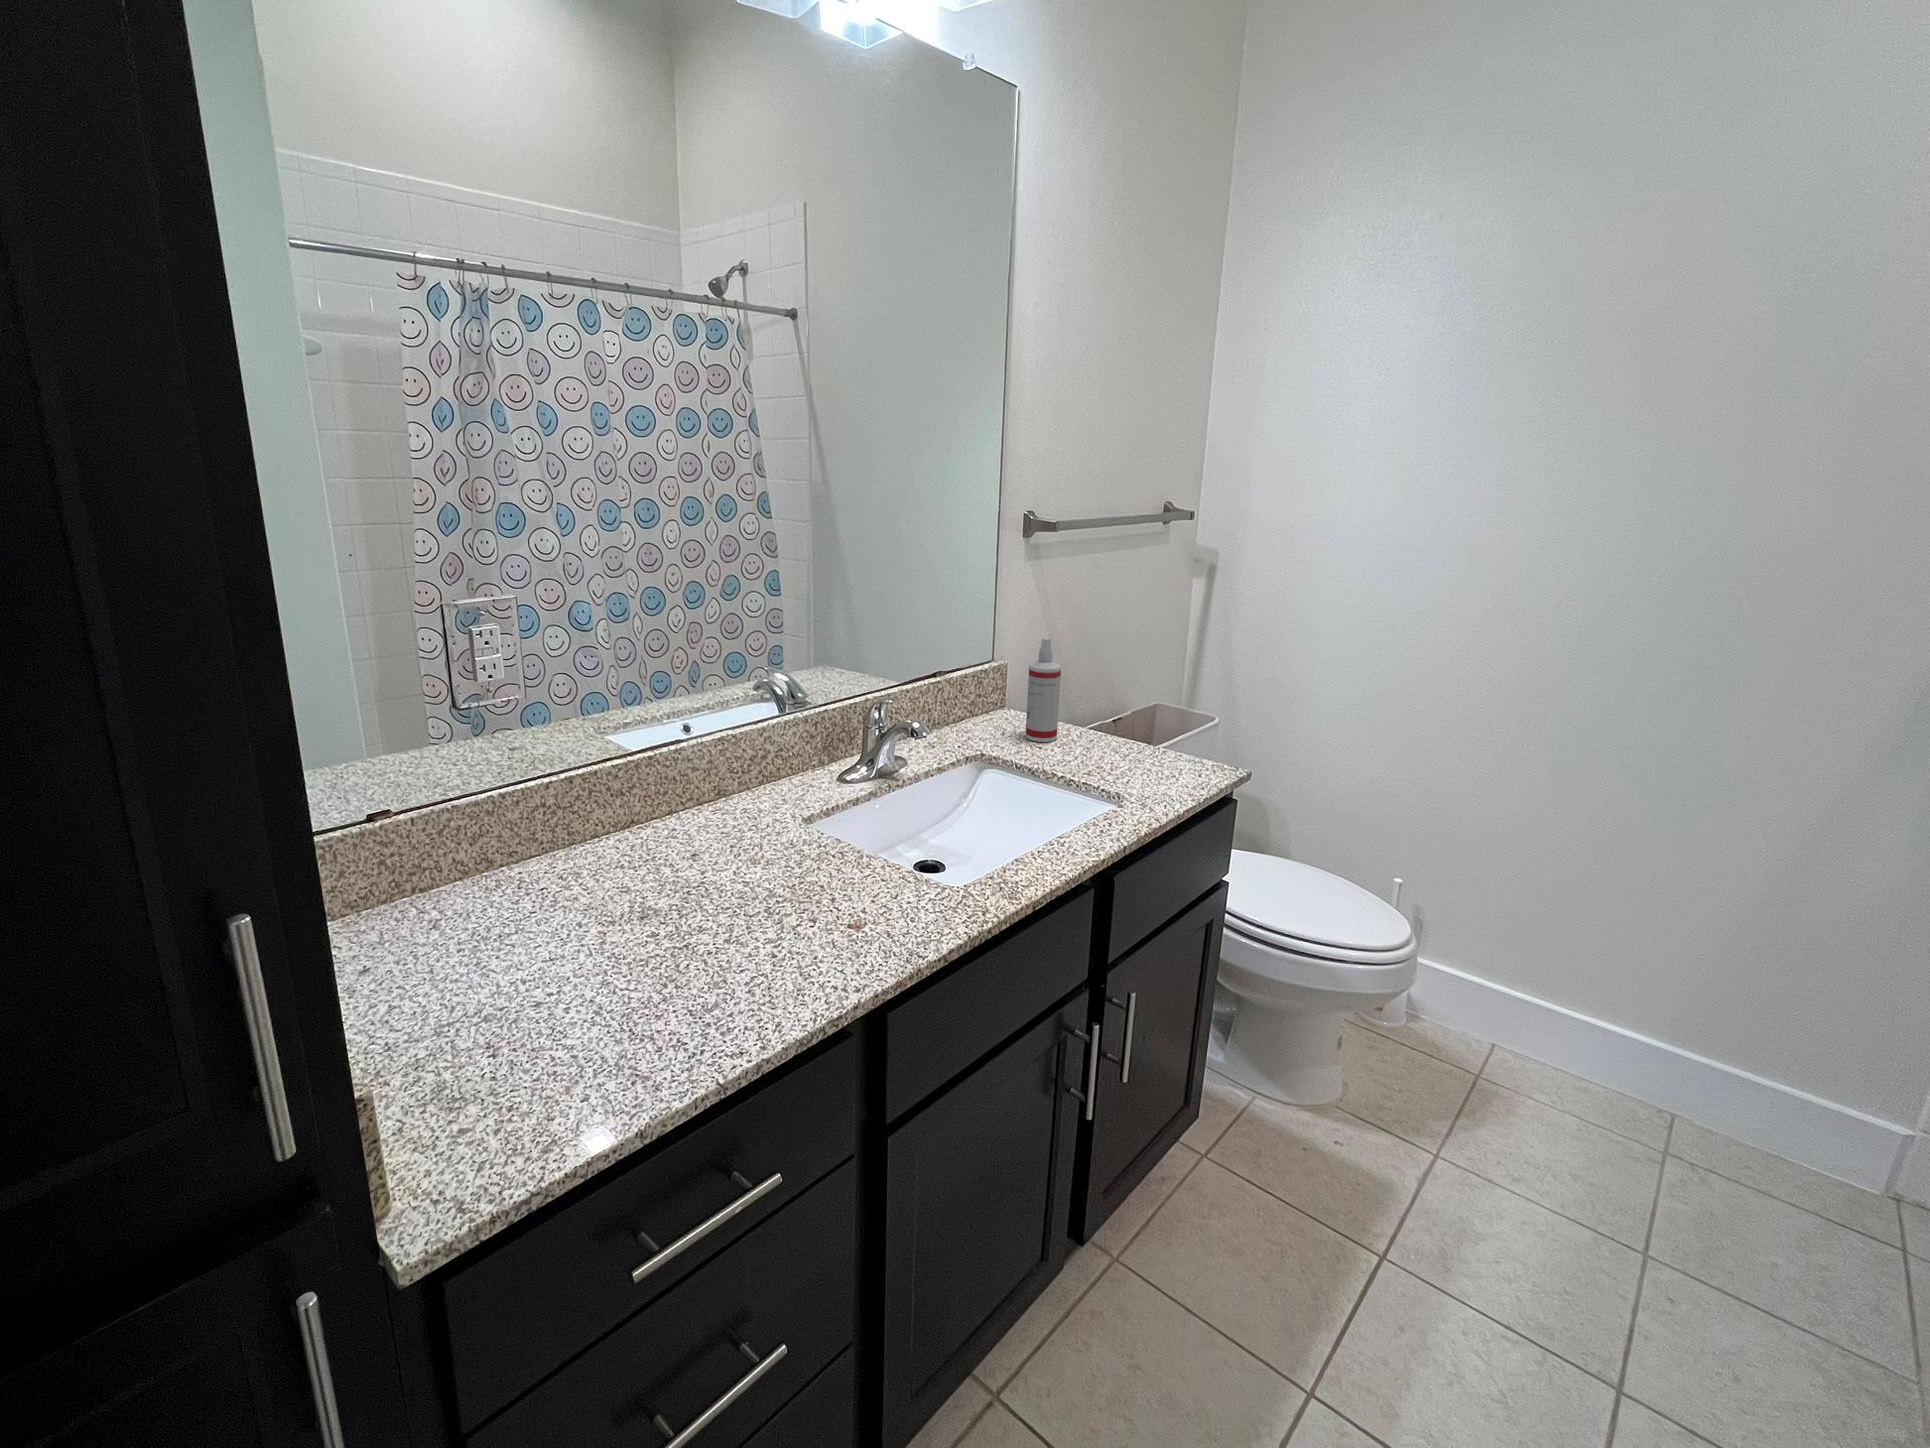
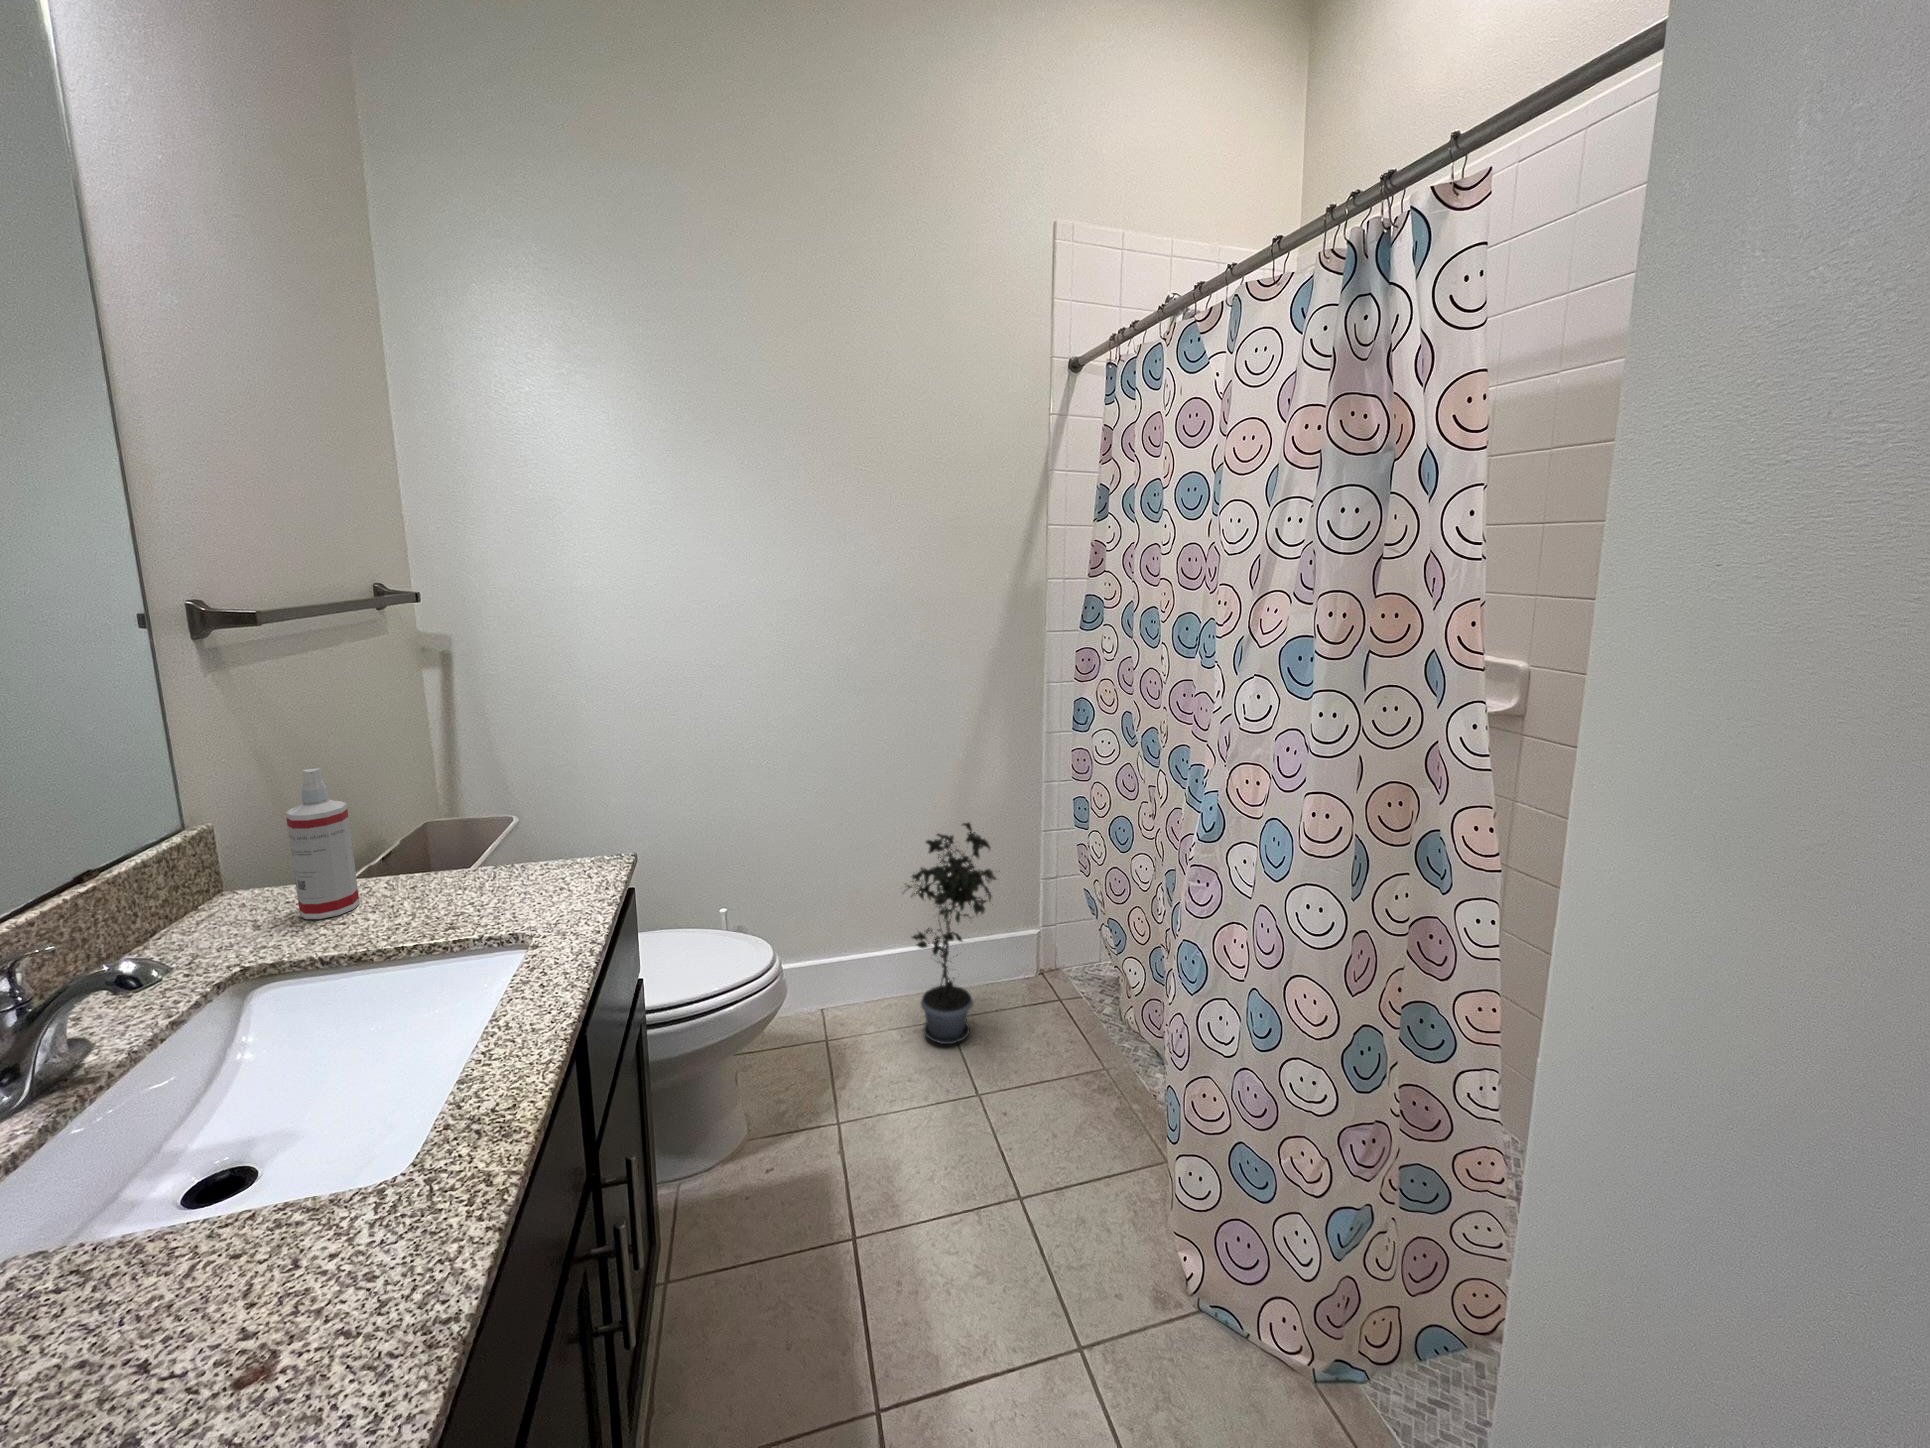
potted plant: none [1610,904,1810,1188] -> present [904,823,996,1044]

